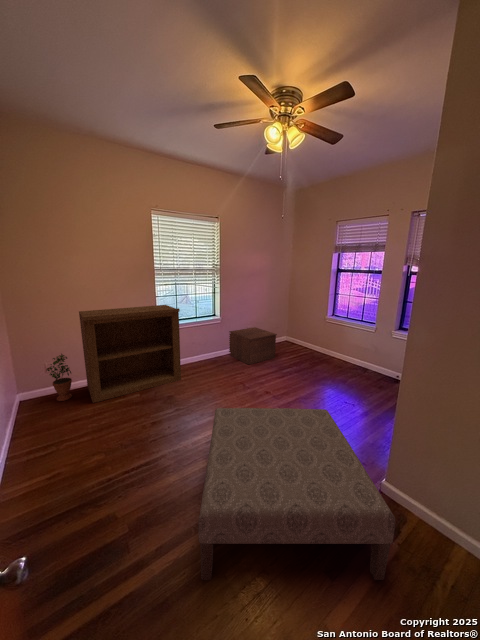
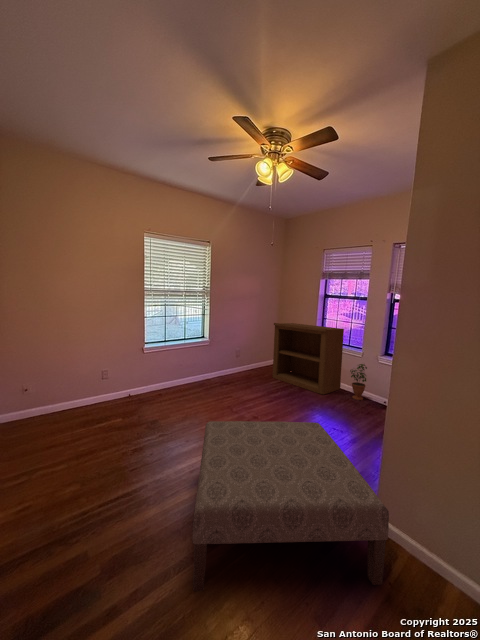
bookshelf: present [79,305,181,403] -> present [272,323,344,395]
nightstand: present [229,327,277,365] -> none [216,353,266,391]
potted plant: present [47,354,72,401] -> present [350,364,367,400]

